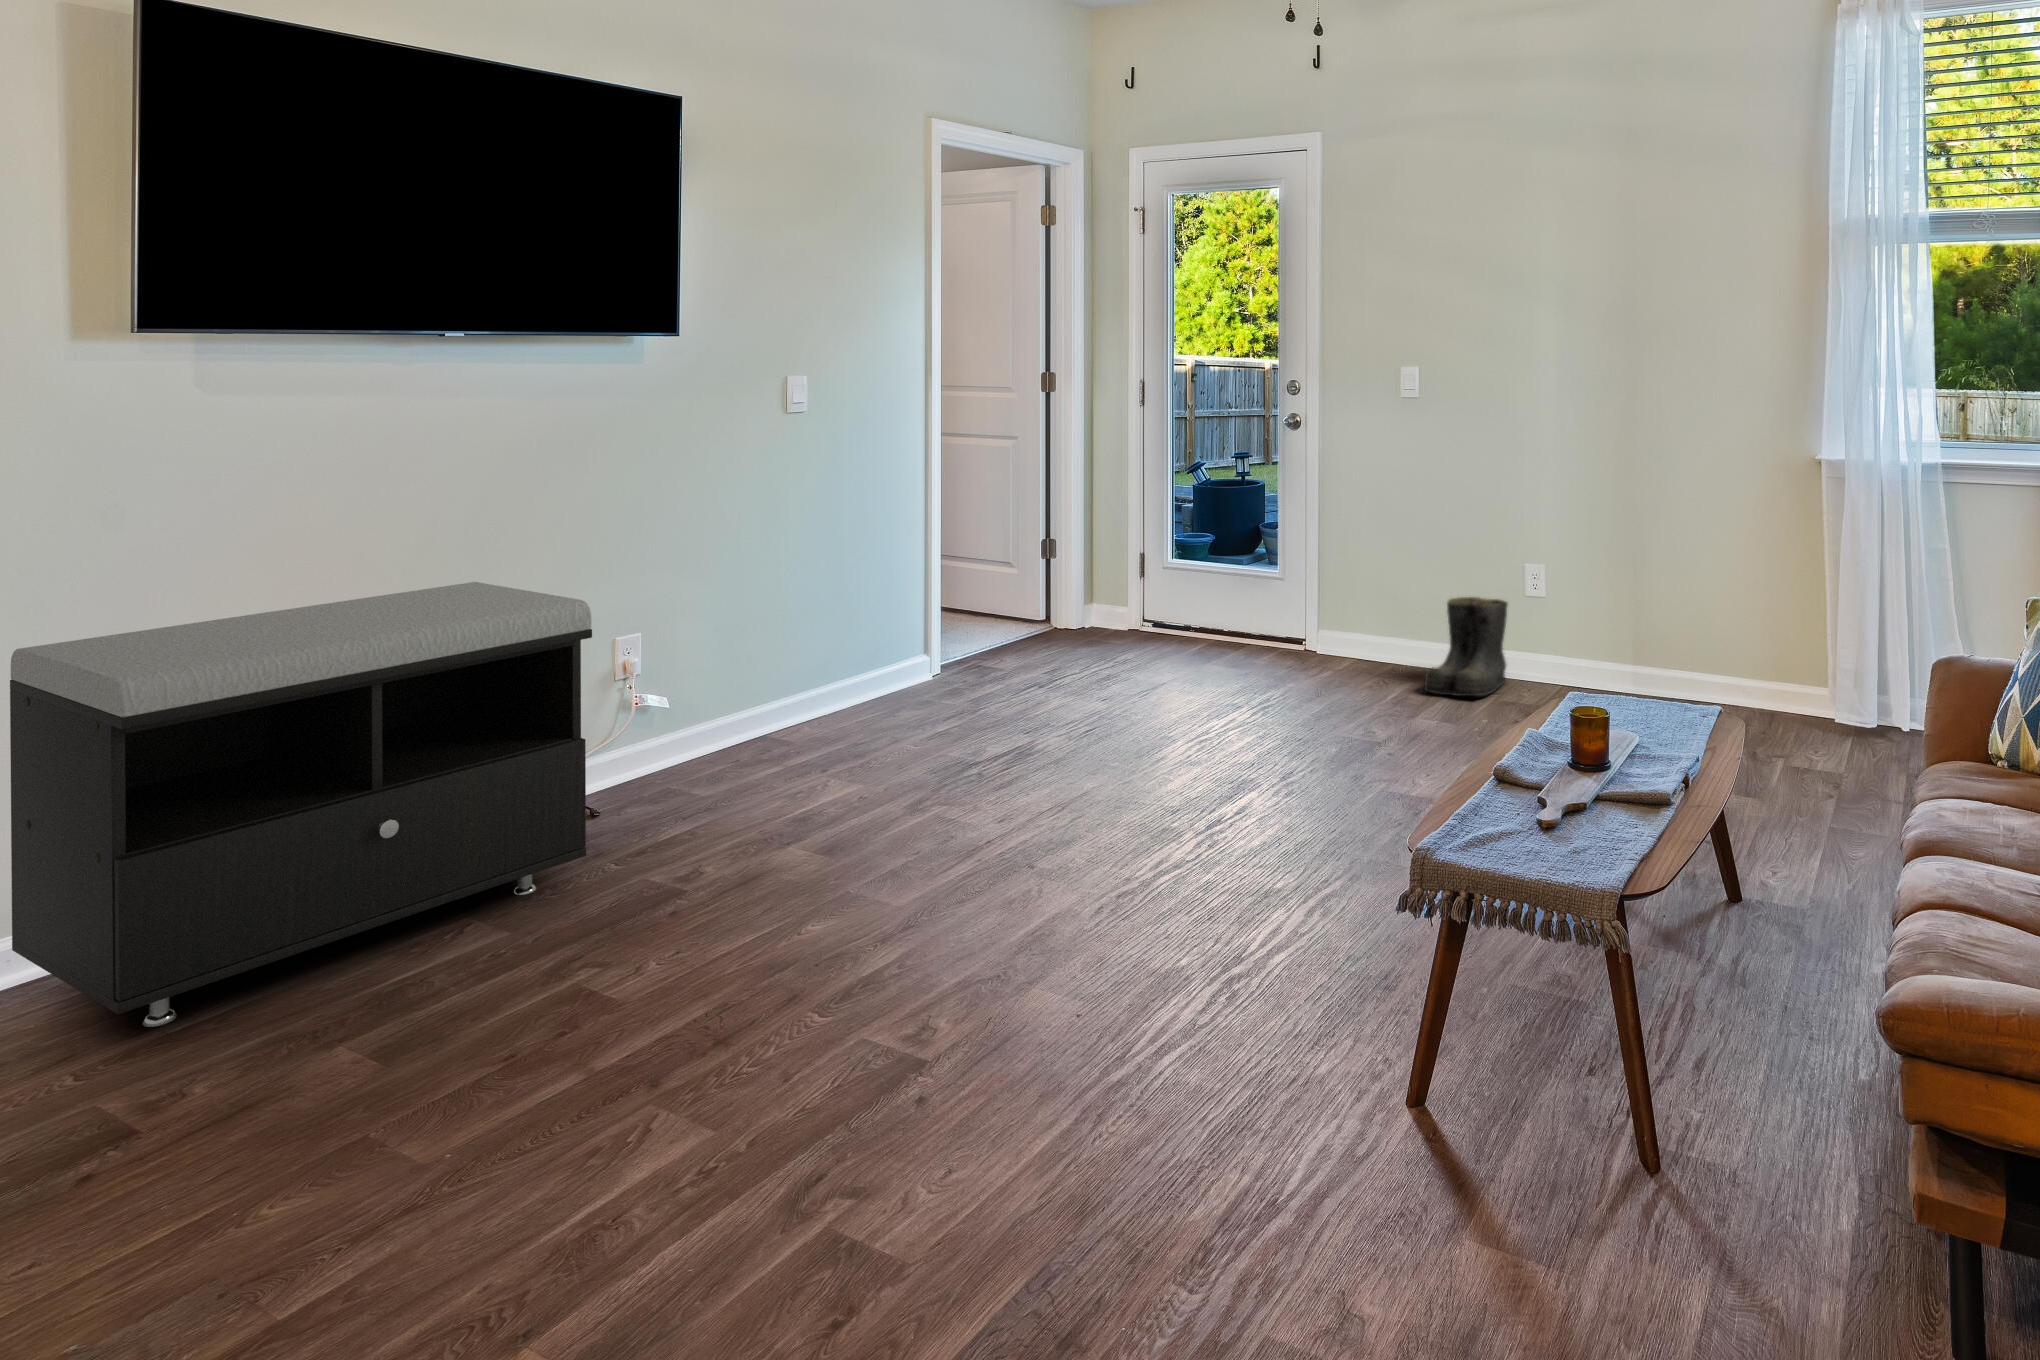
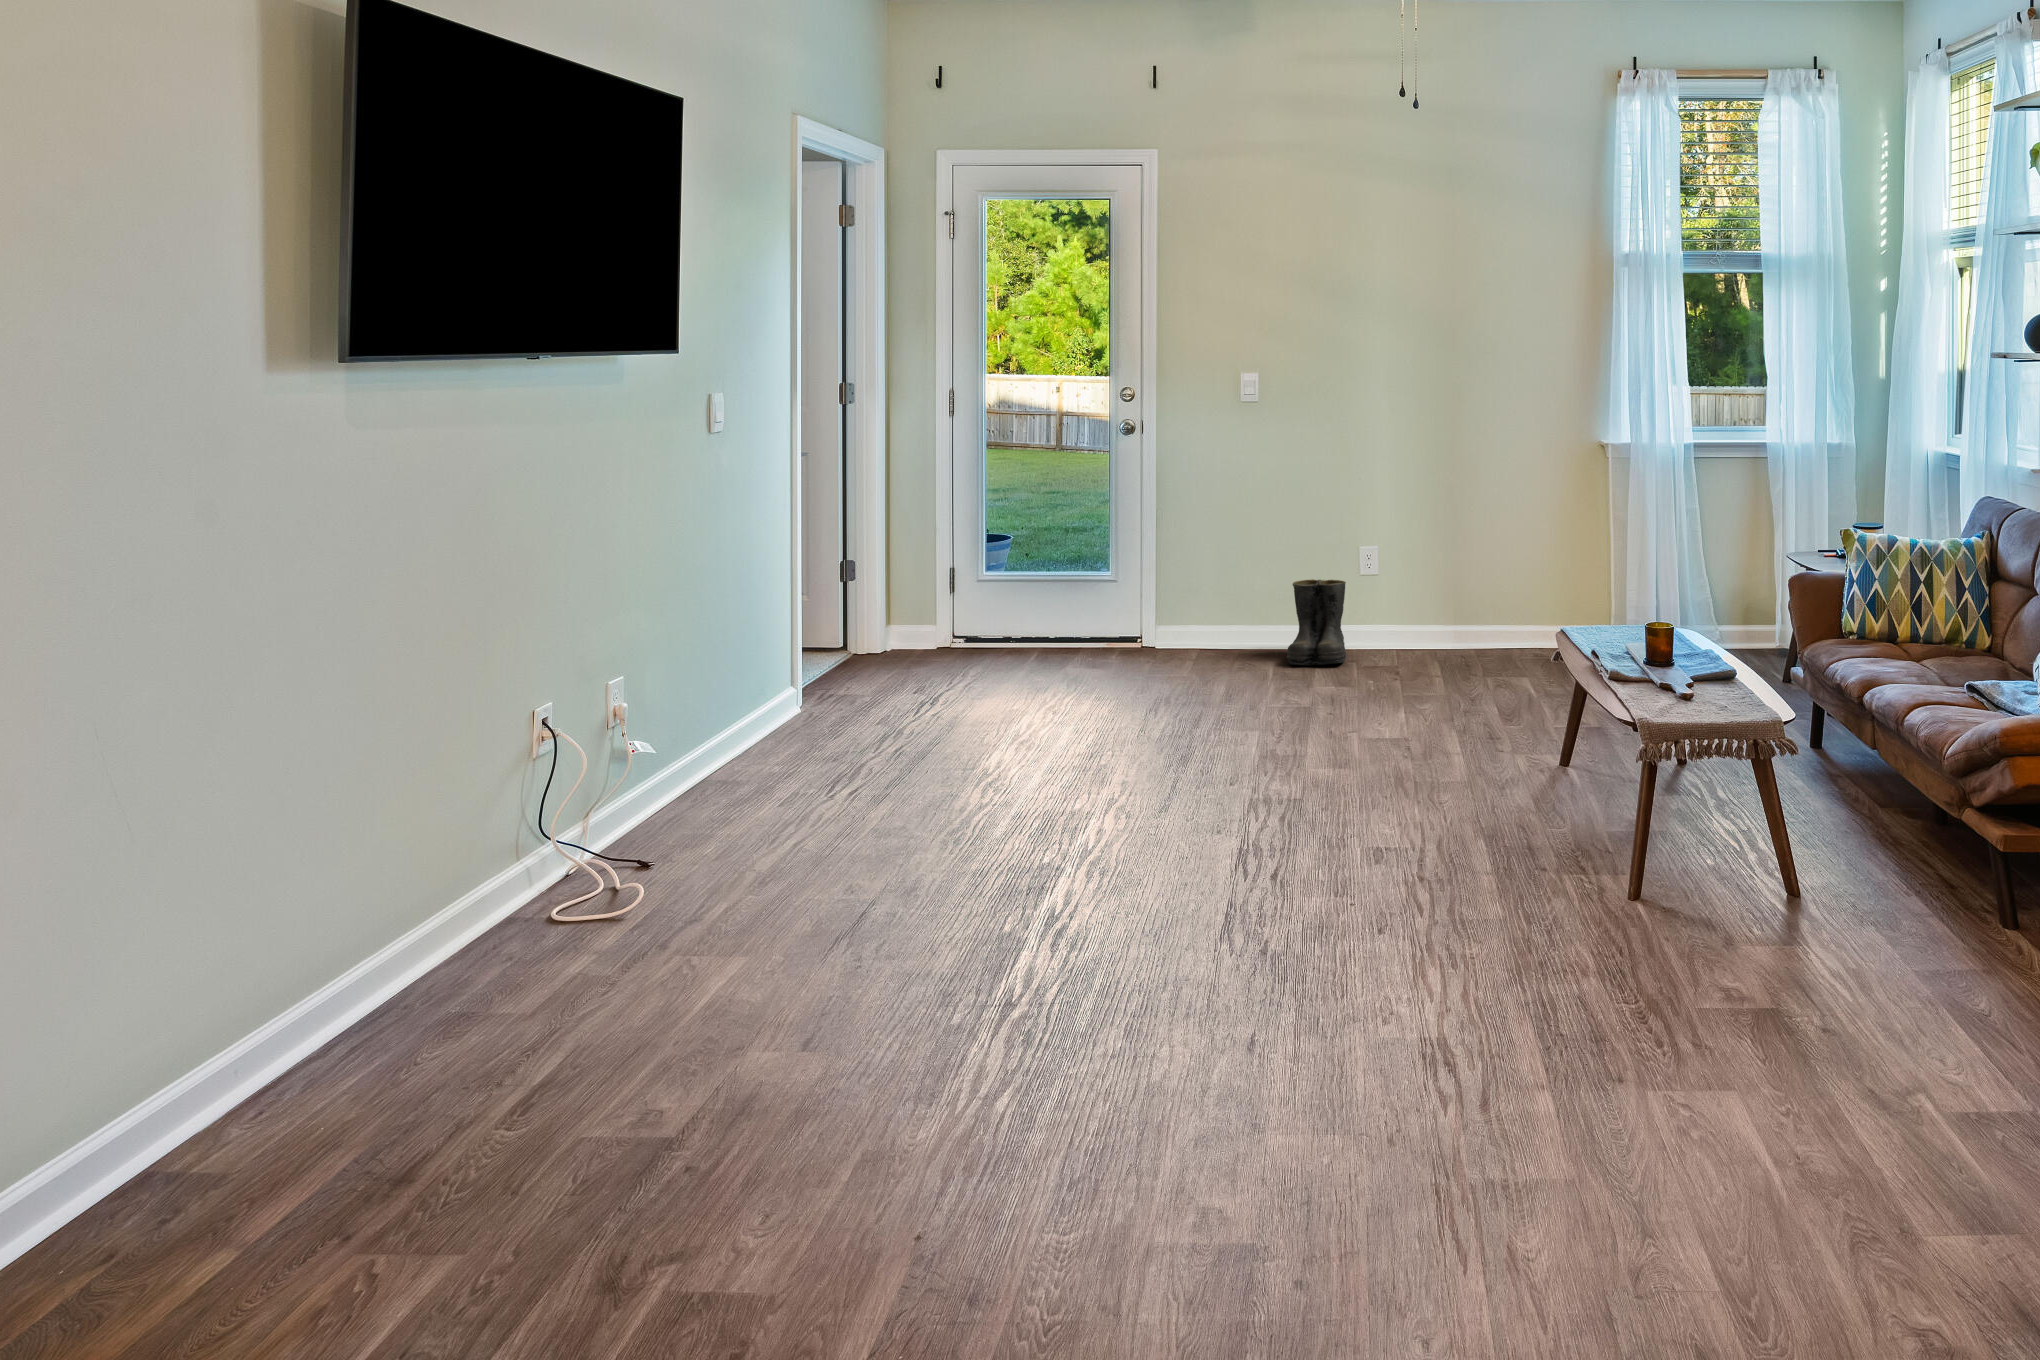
storage bench: present [10,582,592,1027] -> none [274,611,777,1063]

